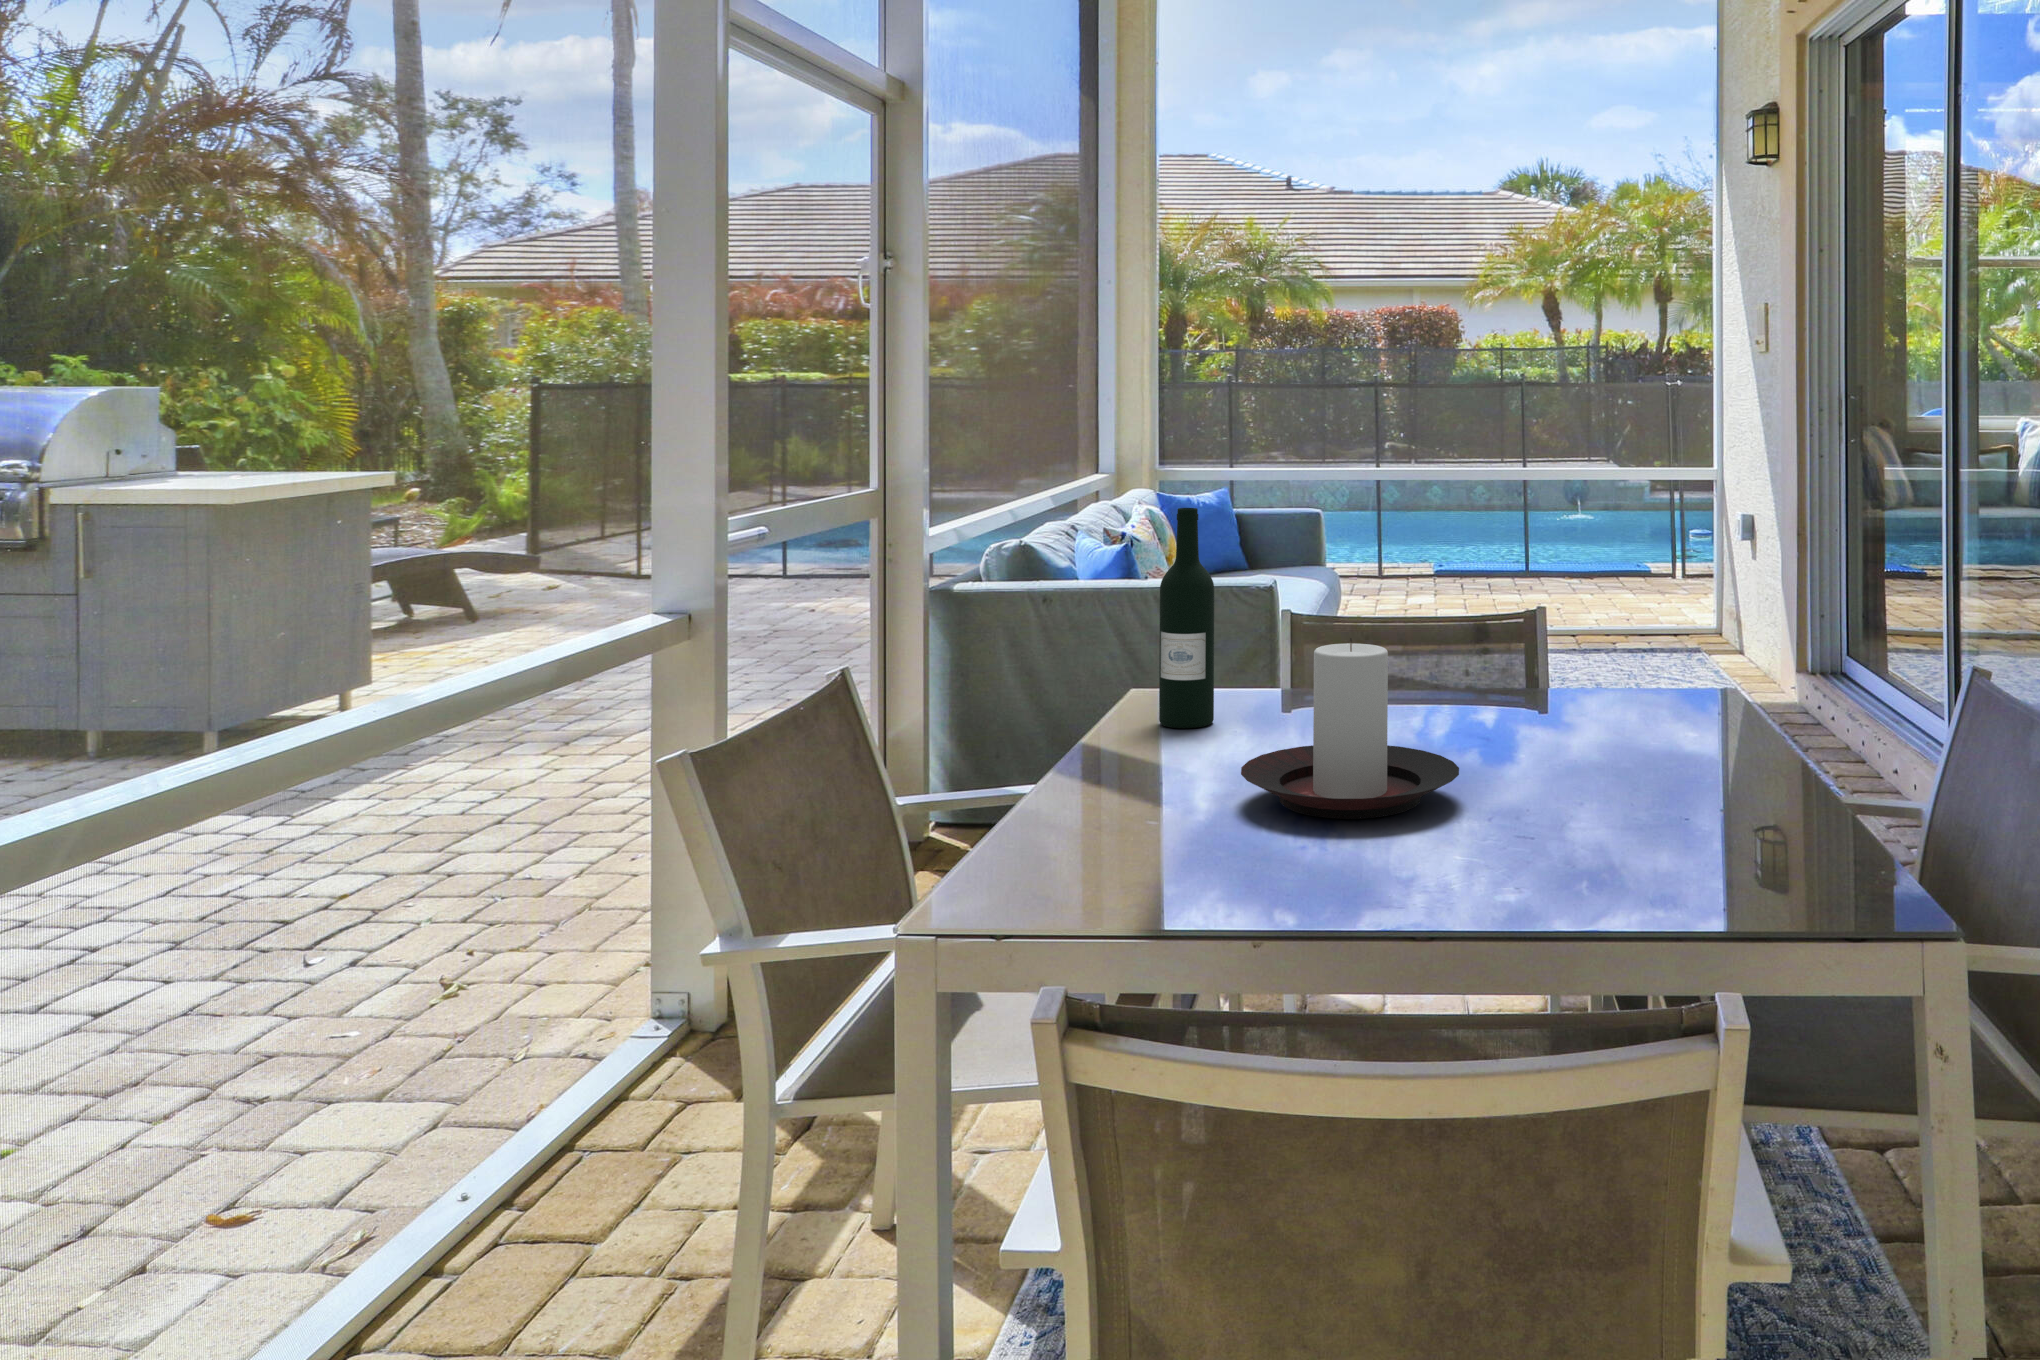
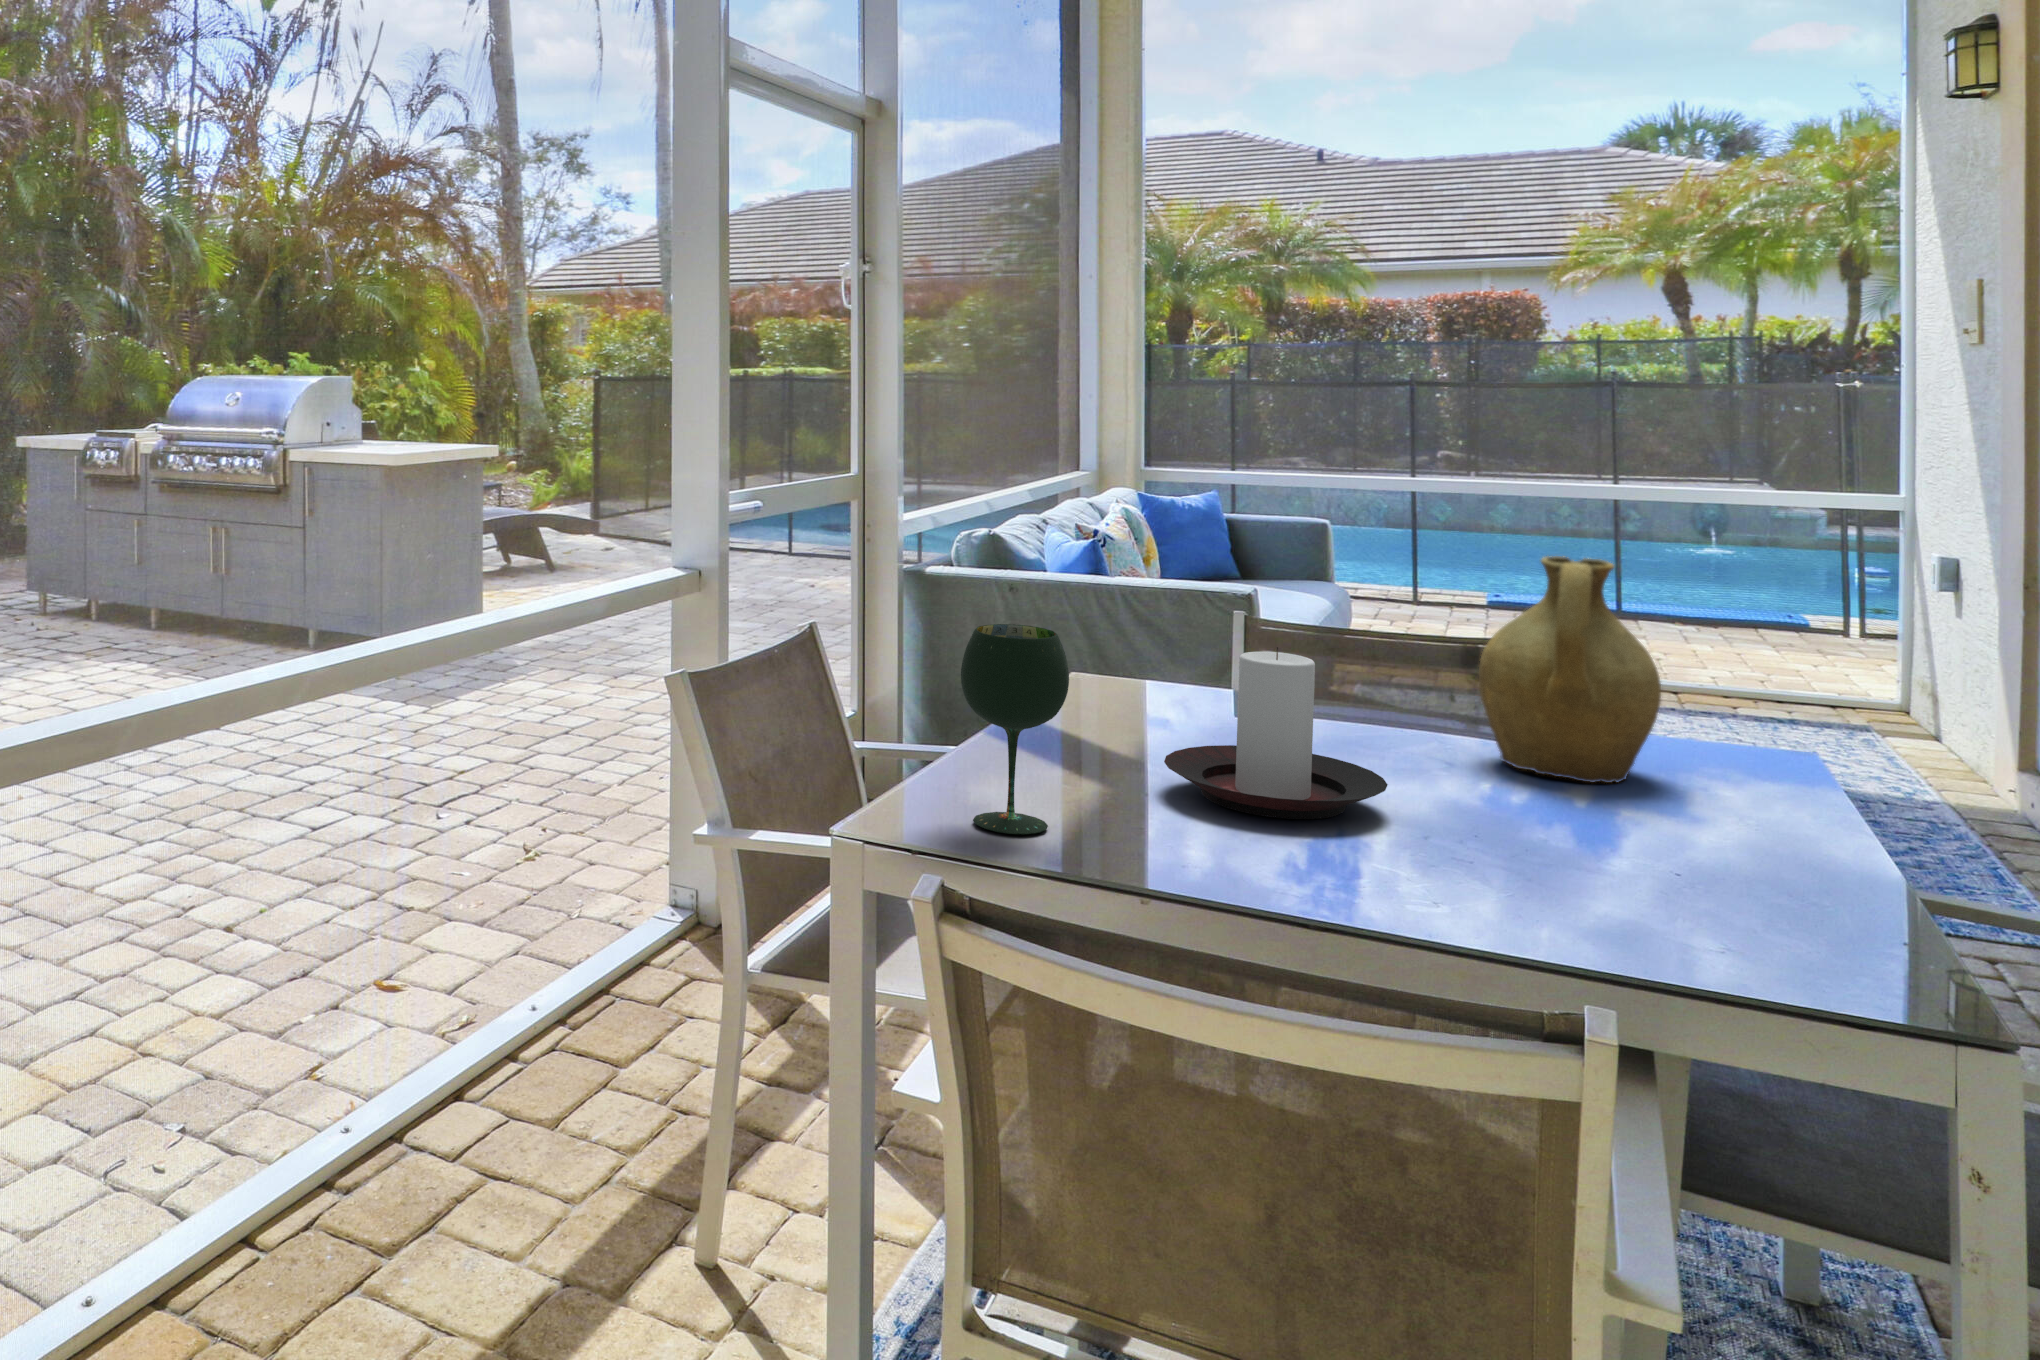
wine bottle: present [1159,508,1214,728] -> none [1104,511,1160,718]
pitcher: none [1517,524,1671,739] -> present [1479,556,1661,783]
wine glass: none [1026,641,1148,884] -> present [961,624,1069,835]

